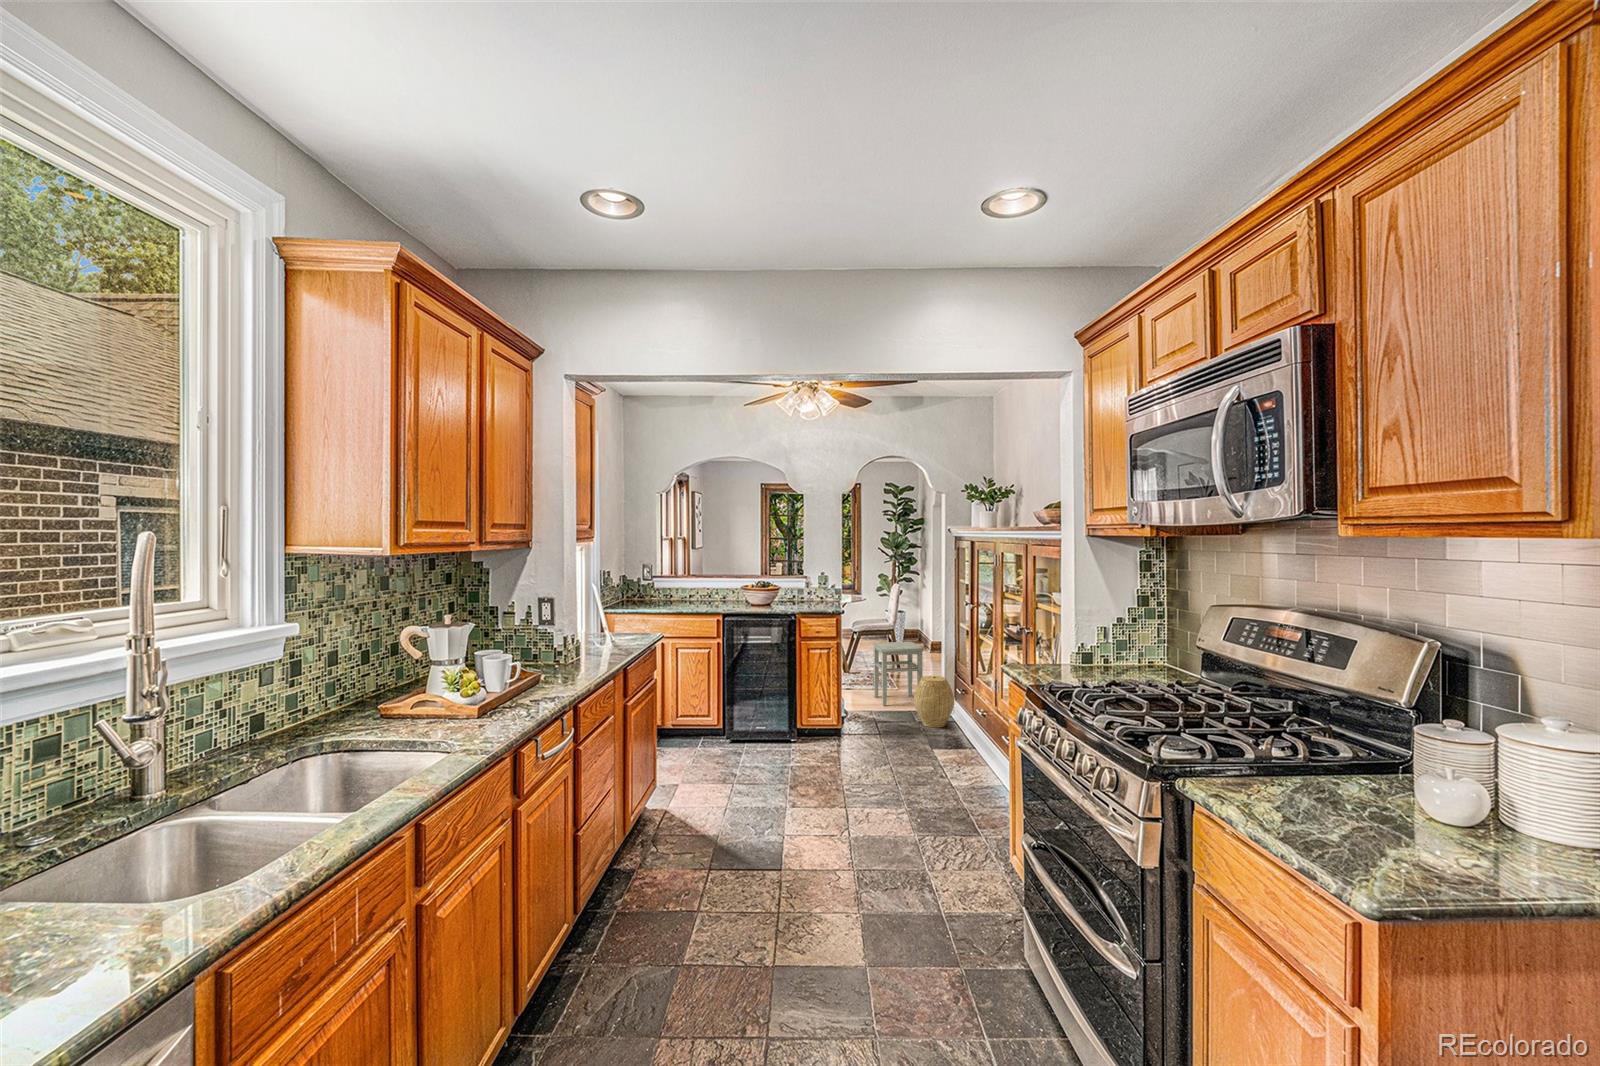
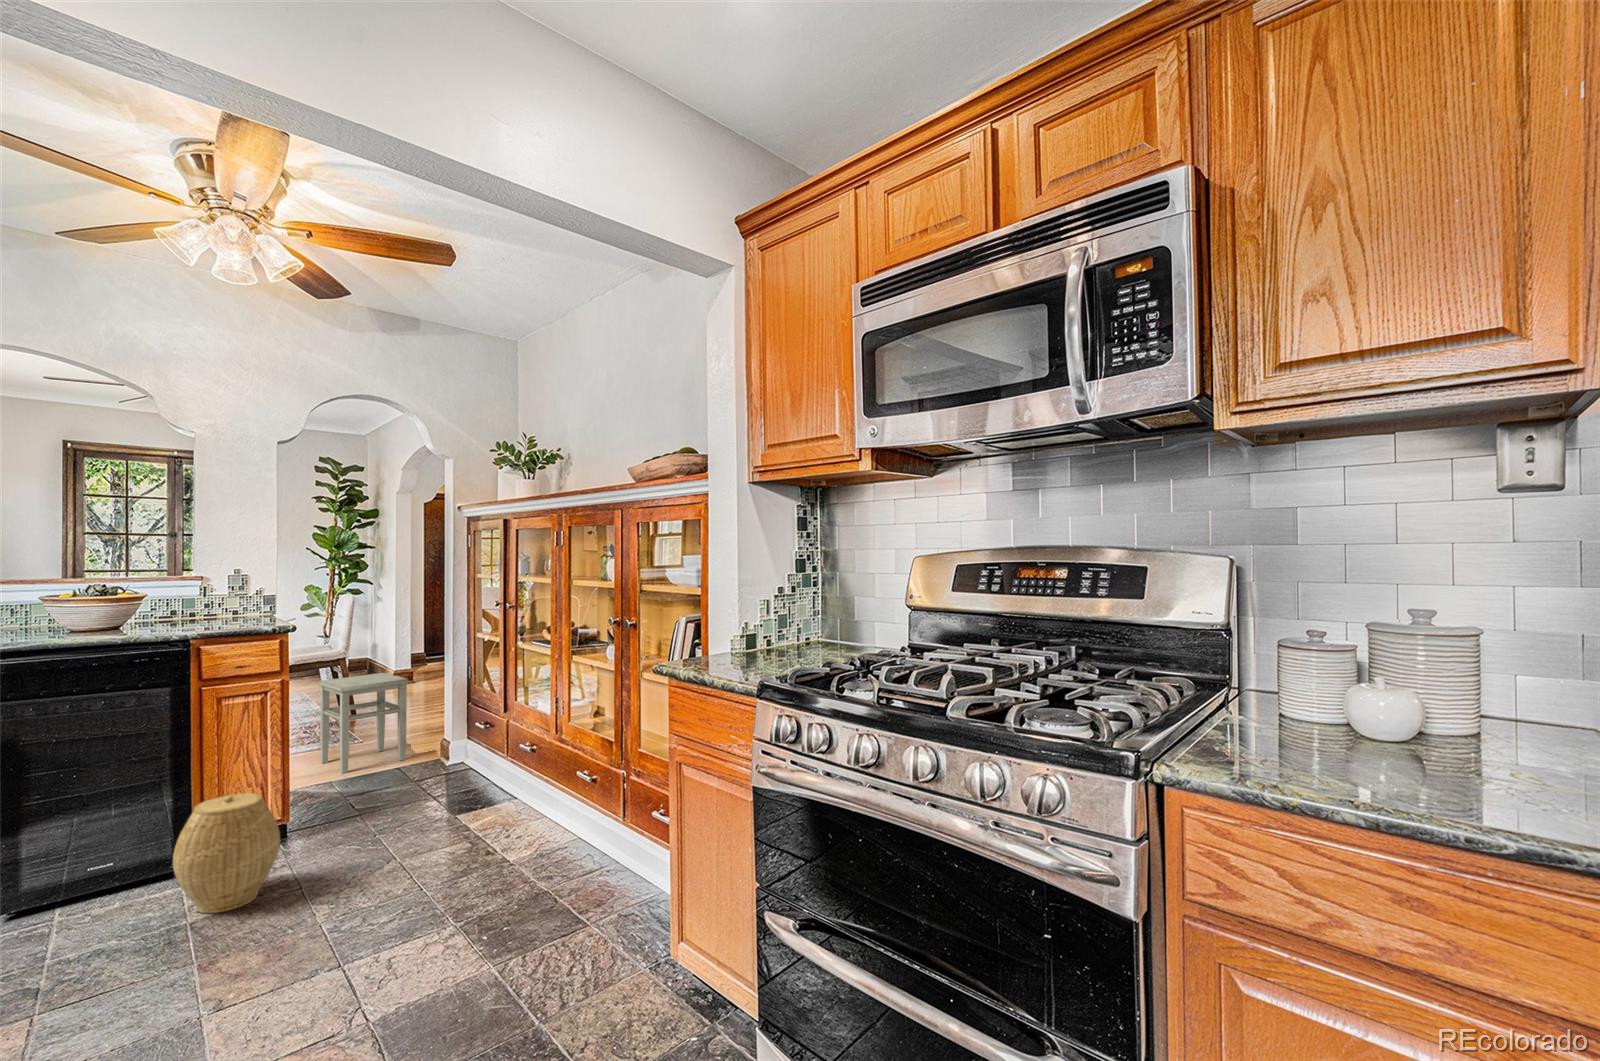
woven basket: present [914,675,954,727] -> present [173,793,280,913]

